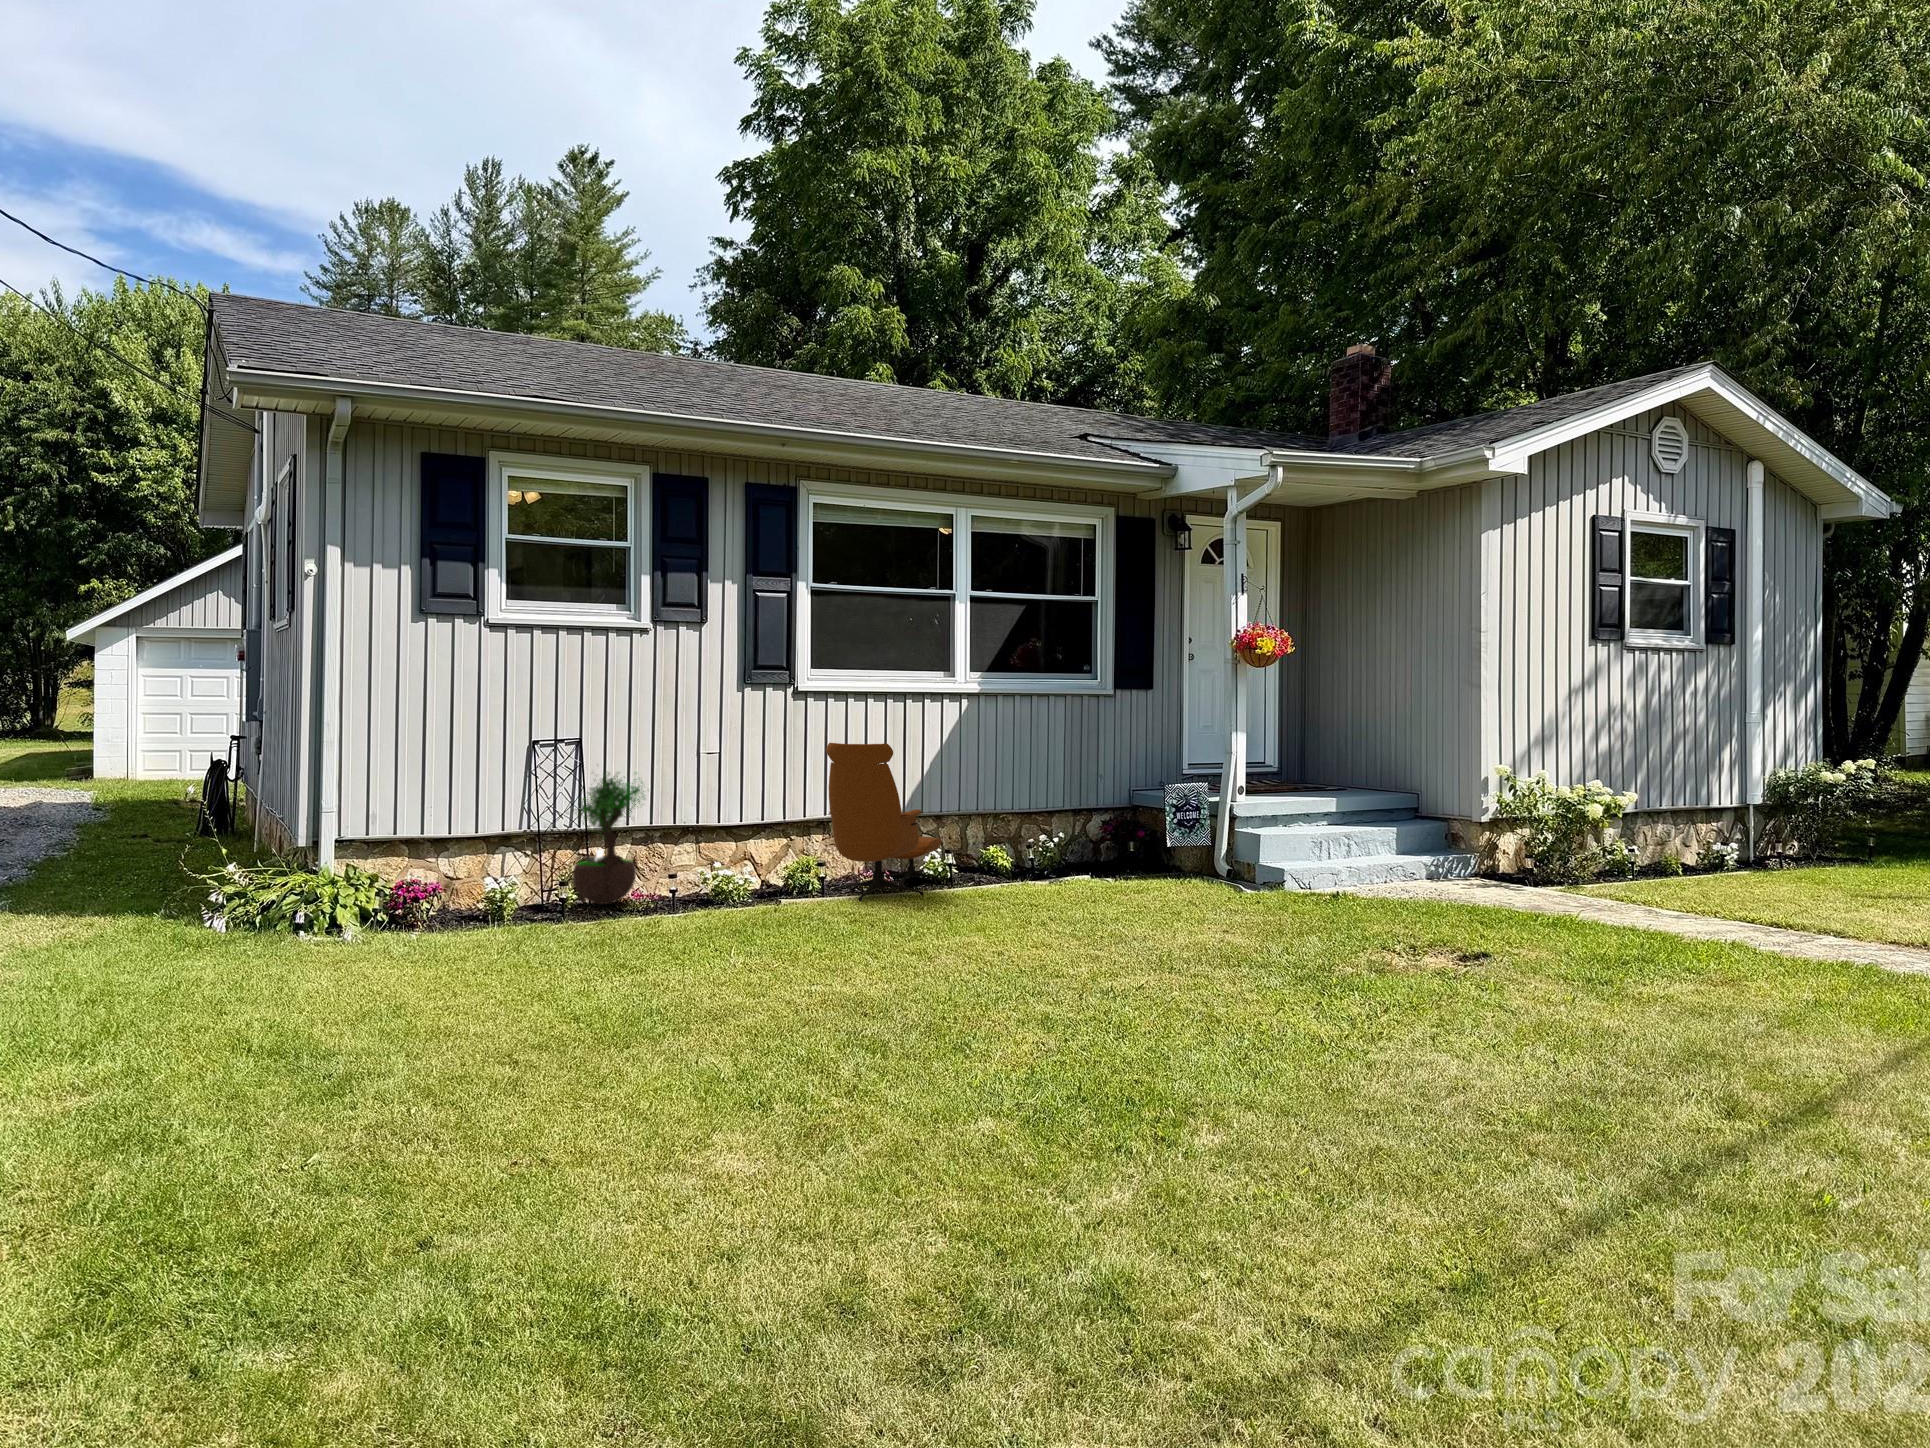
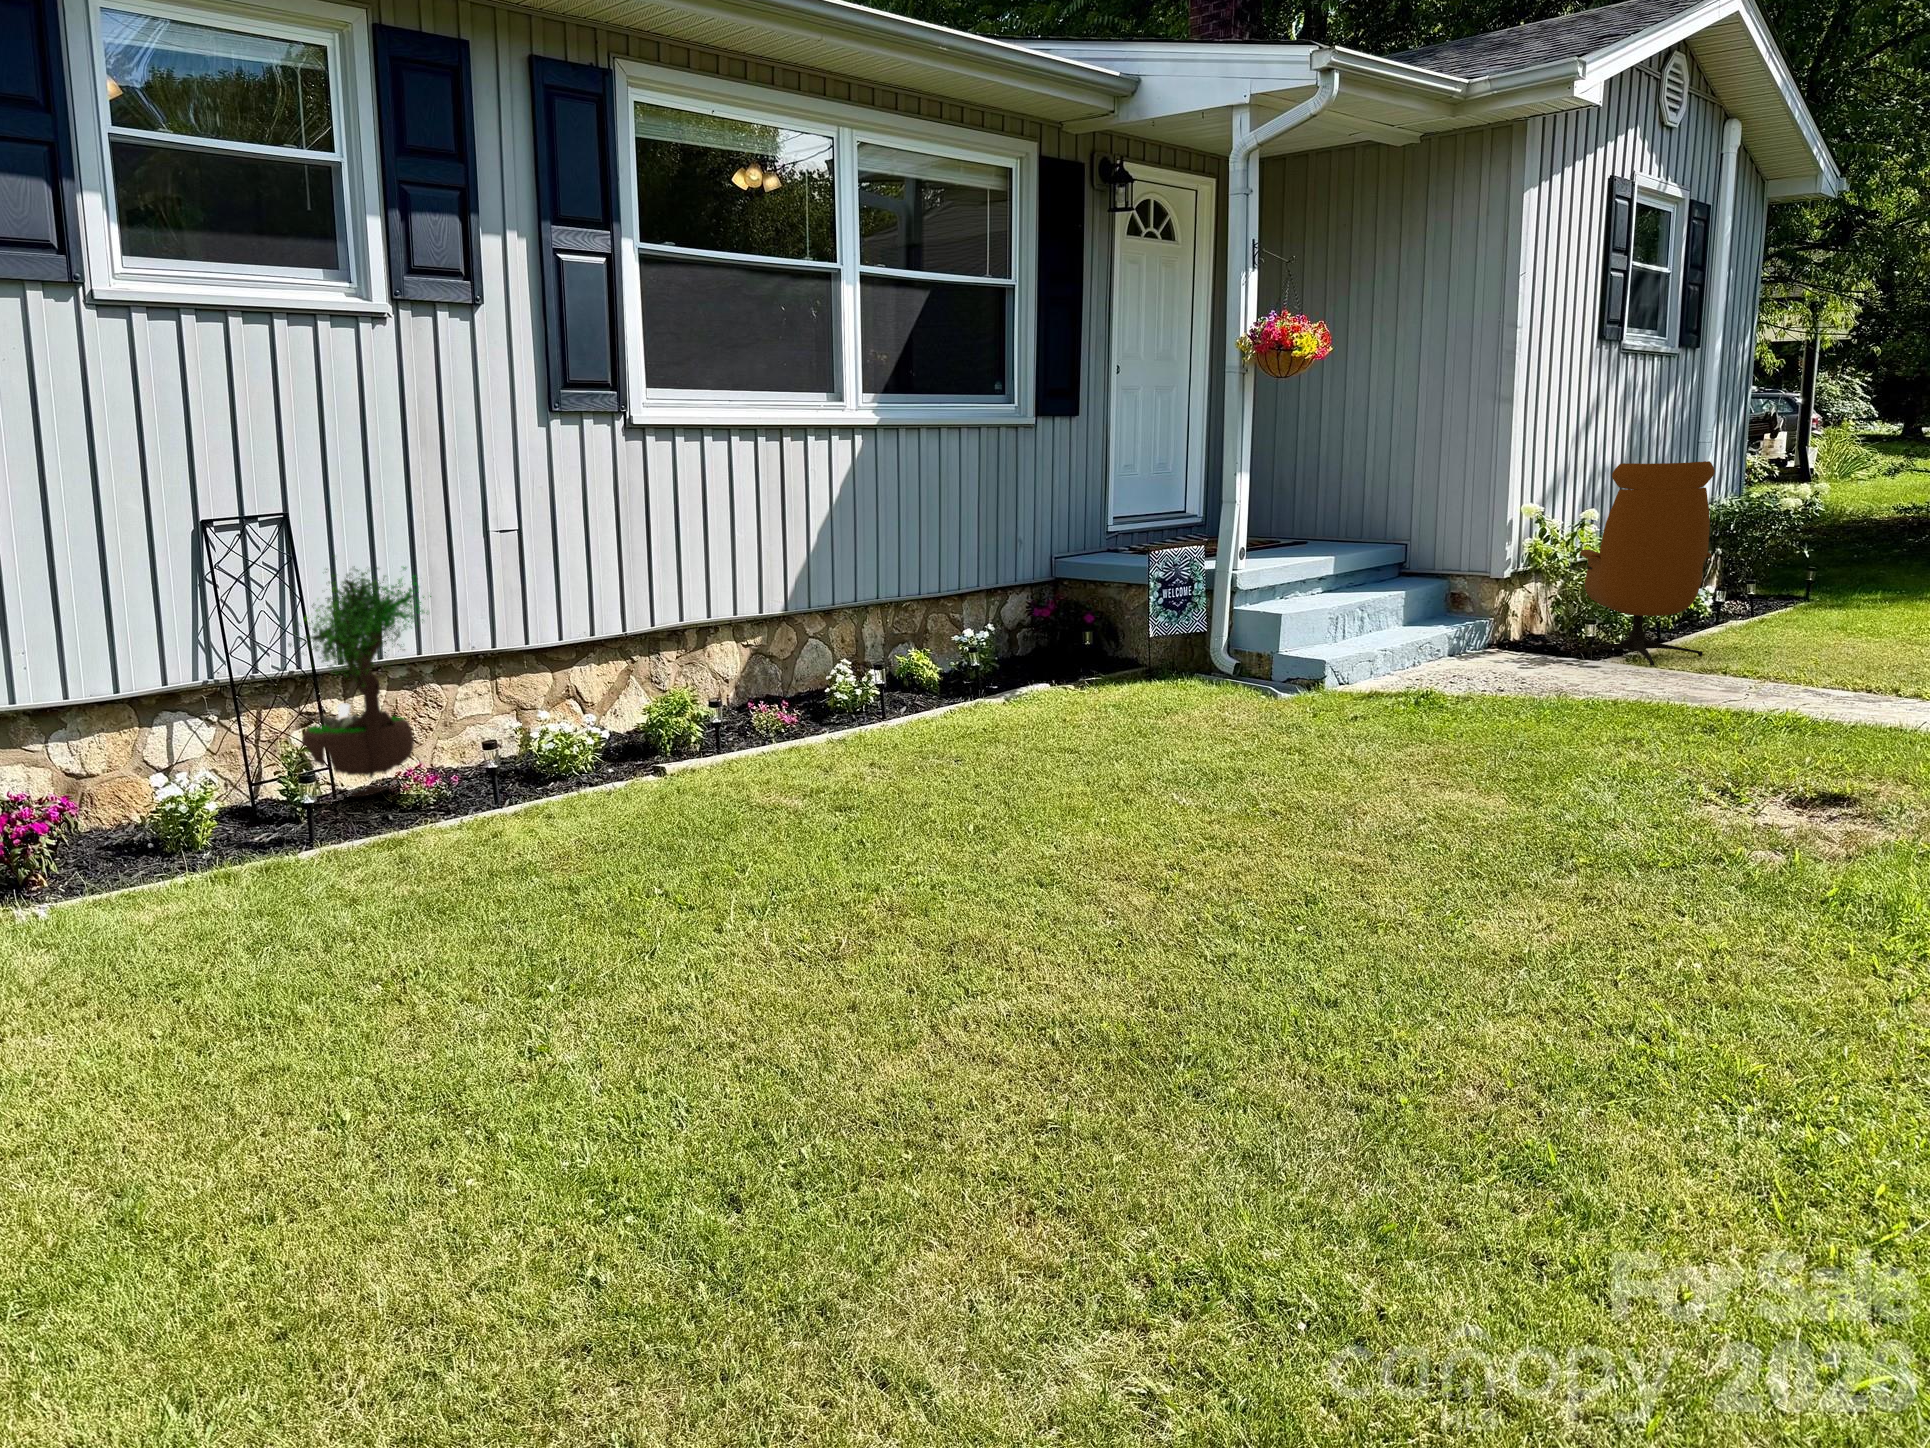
lounge chair: present [826,743,942,901] -> present [1571,461,1715,666]

